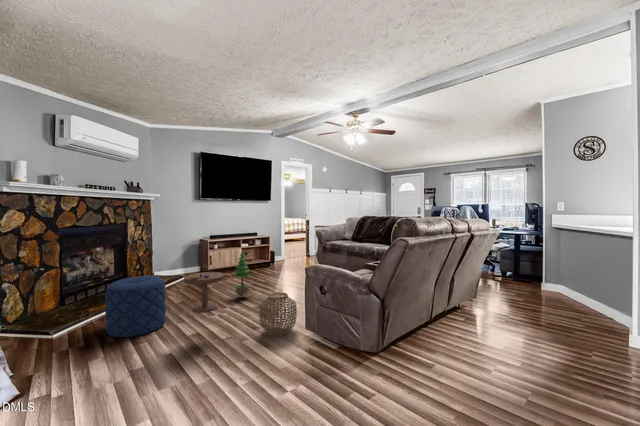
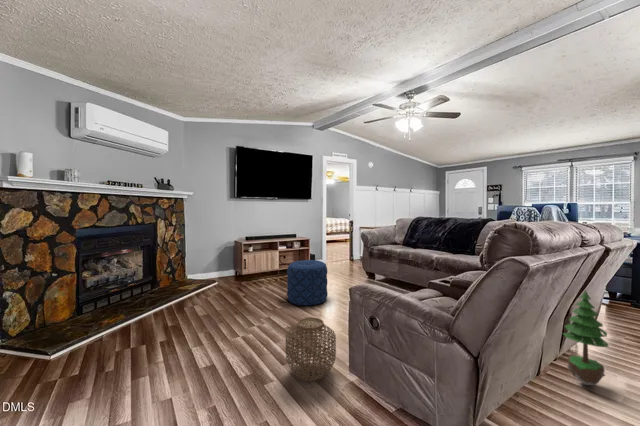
potted tree: present [234,252,250,298] -> present [563,291,608,386]
side table: present [184,272,224,313] -> none [186,288,238,382]
pouf: present [105,276,166,337] -> present [287,260,328,306]

